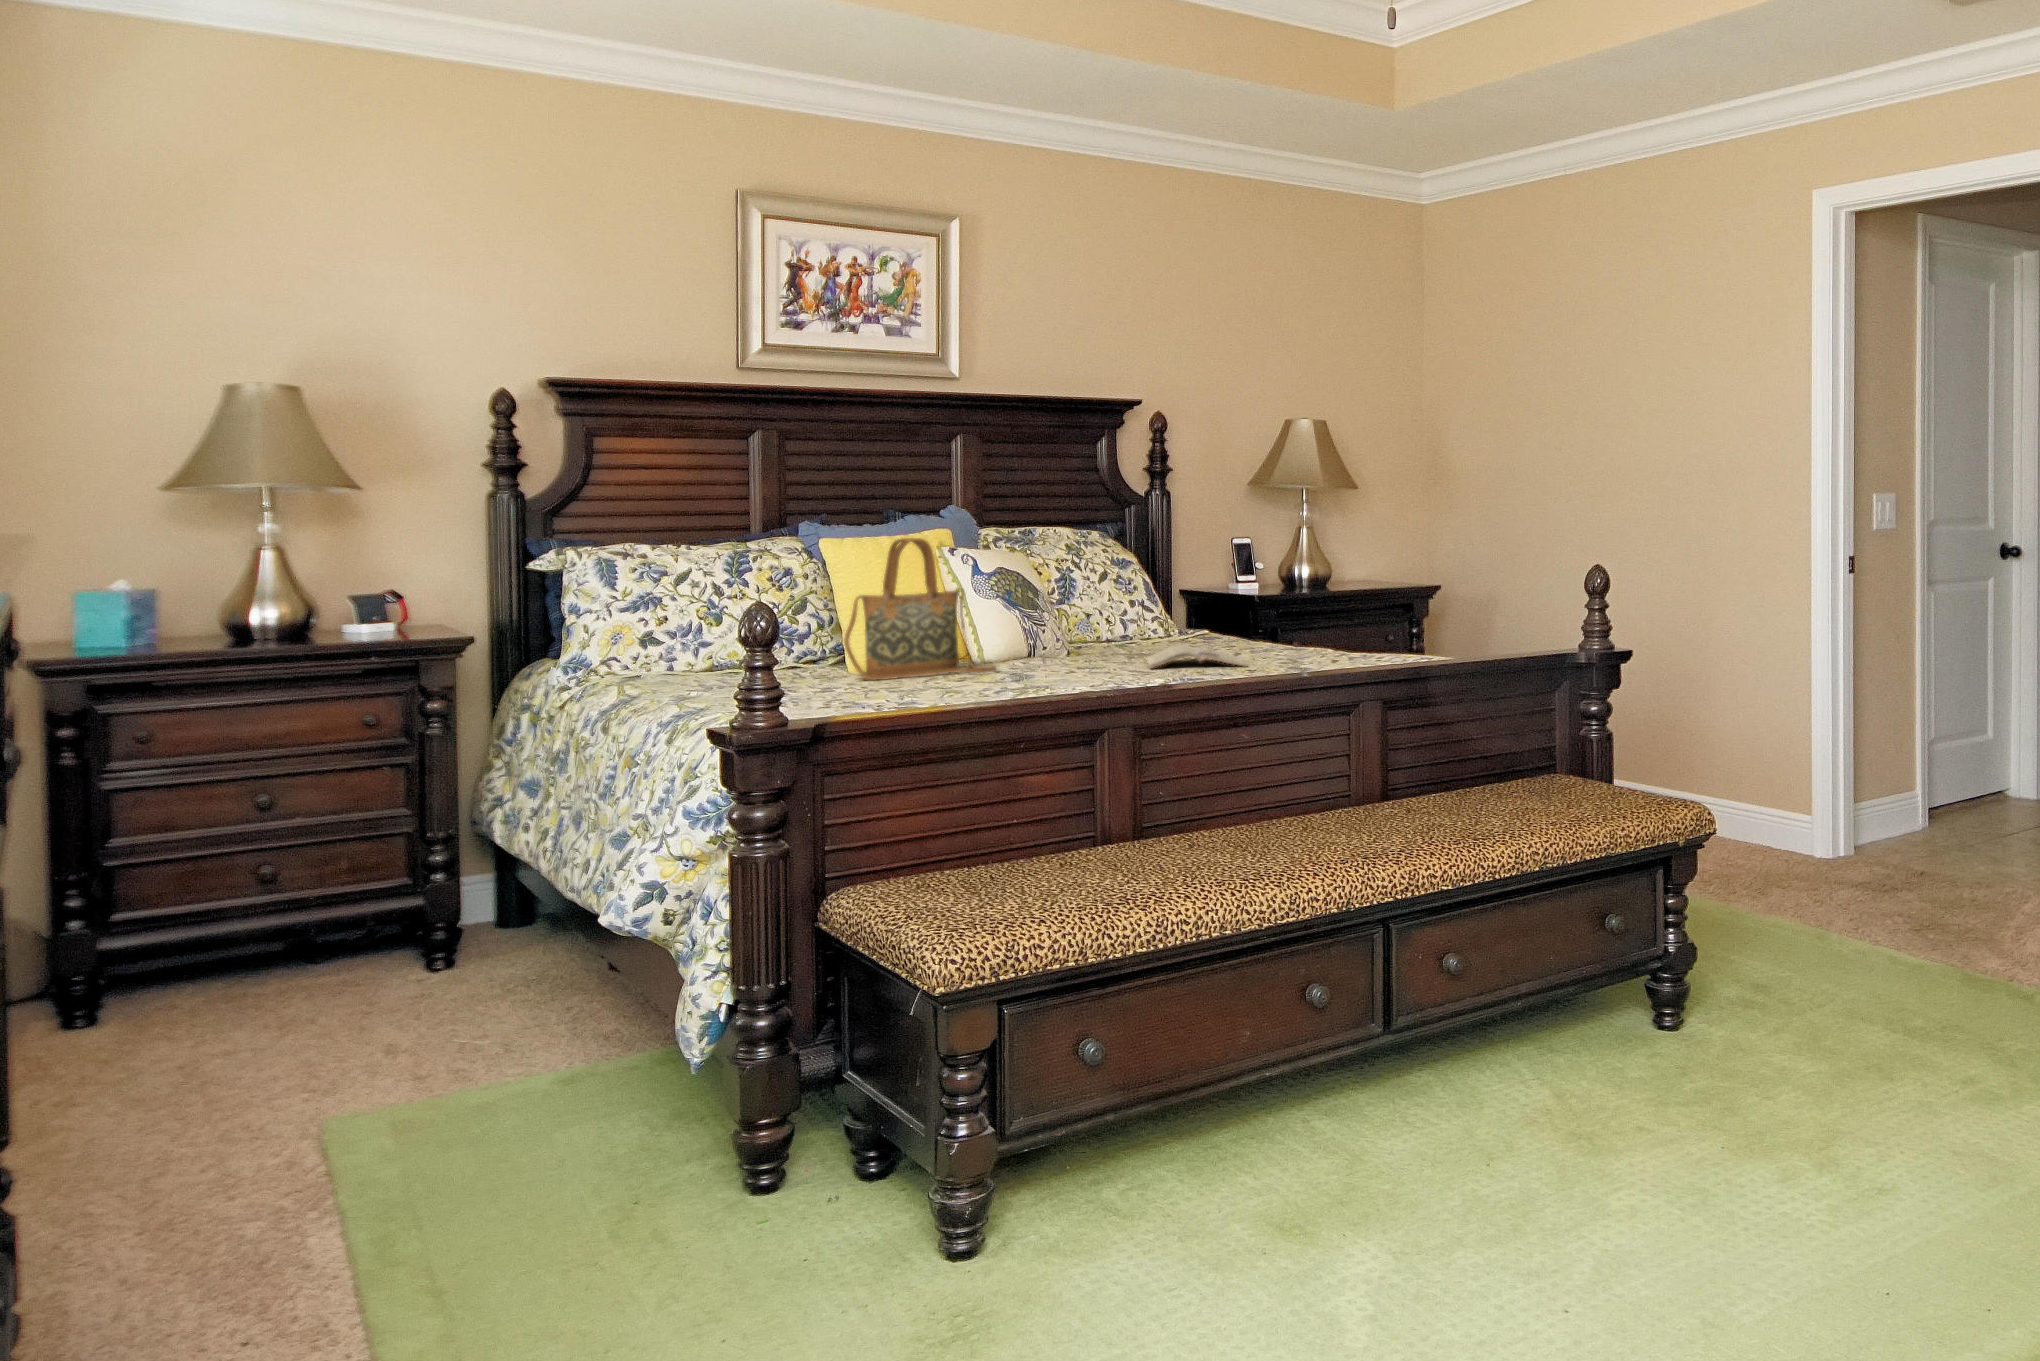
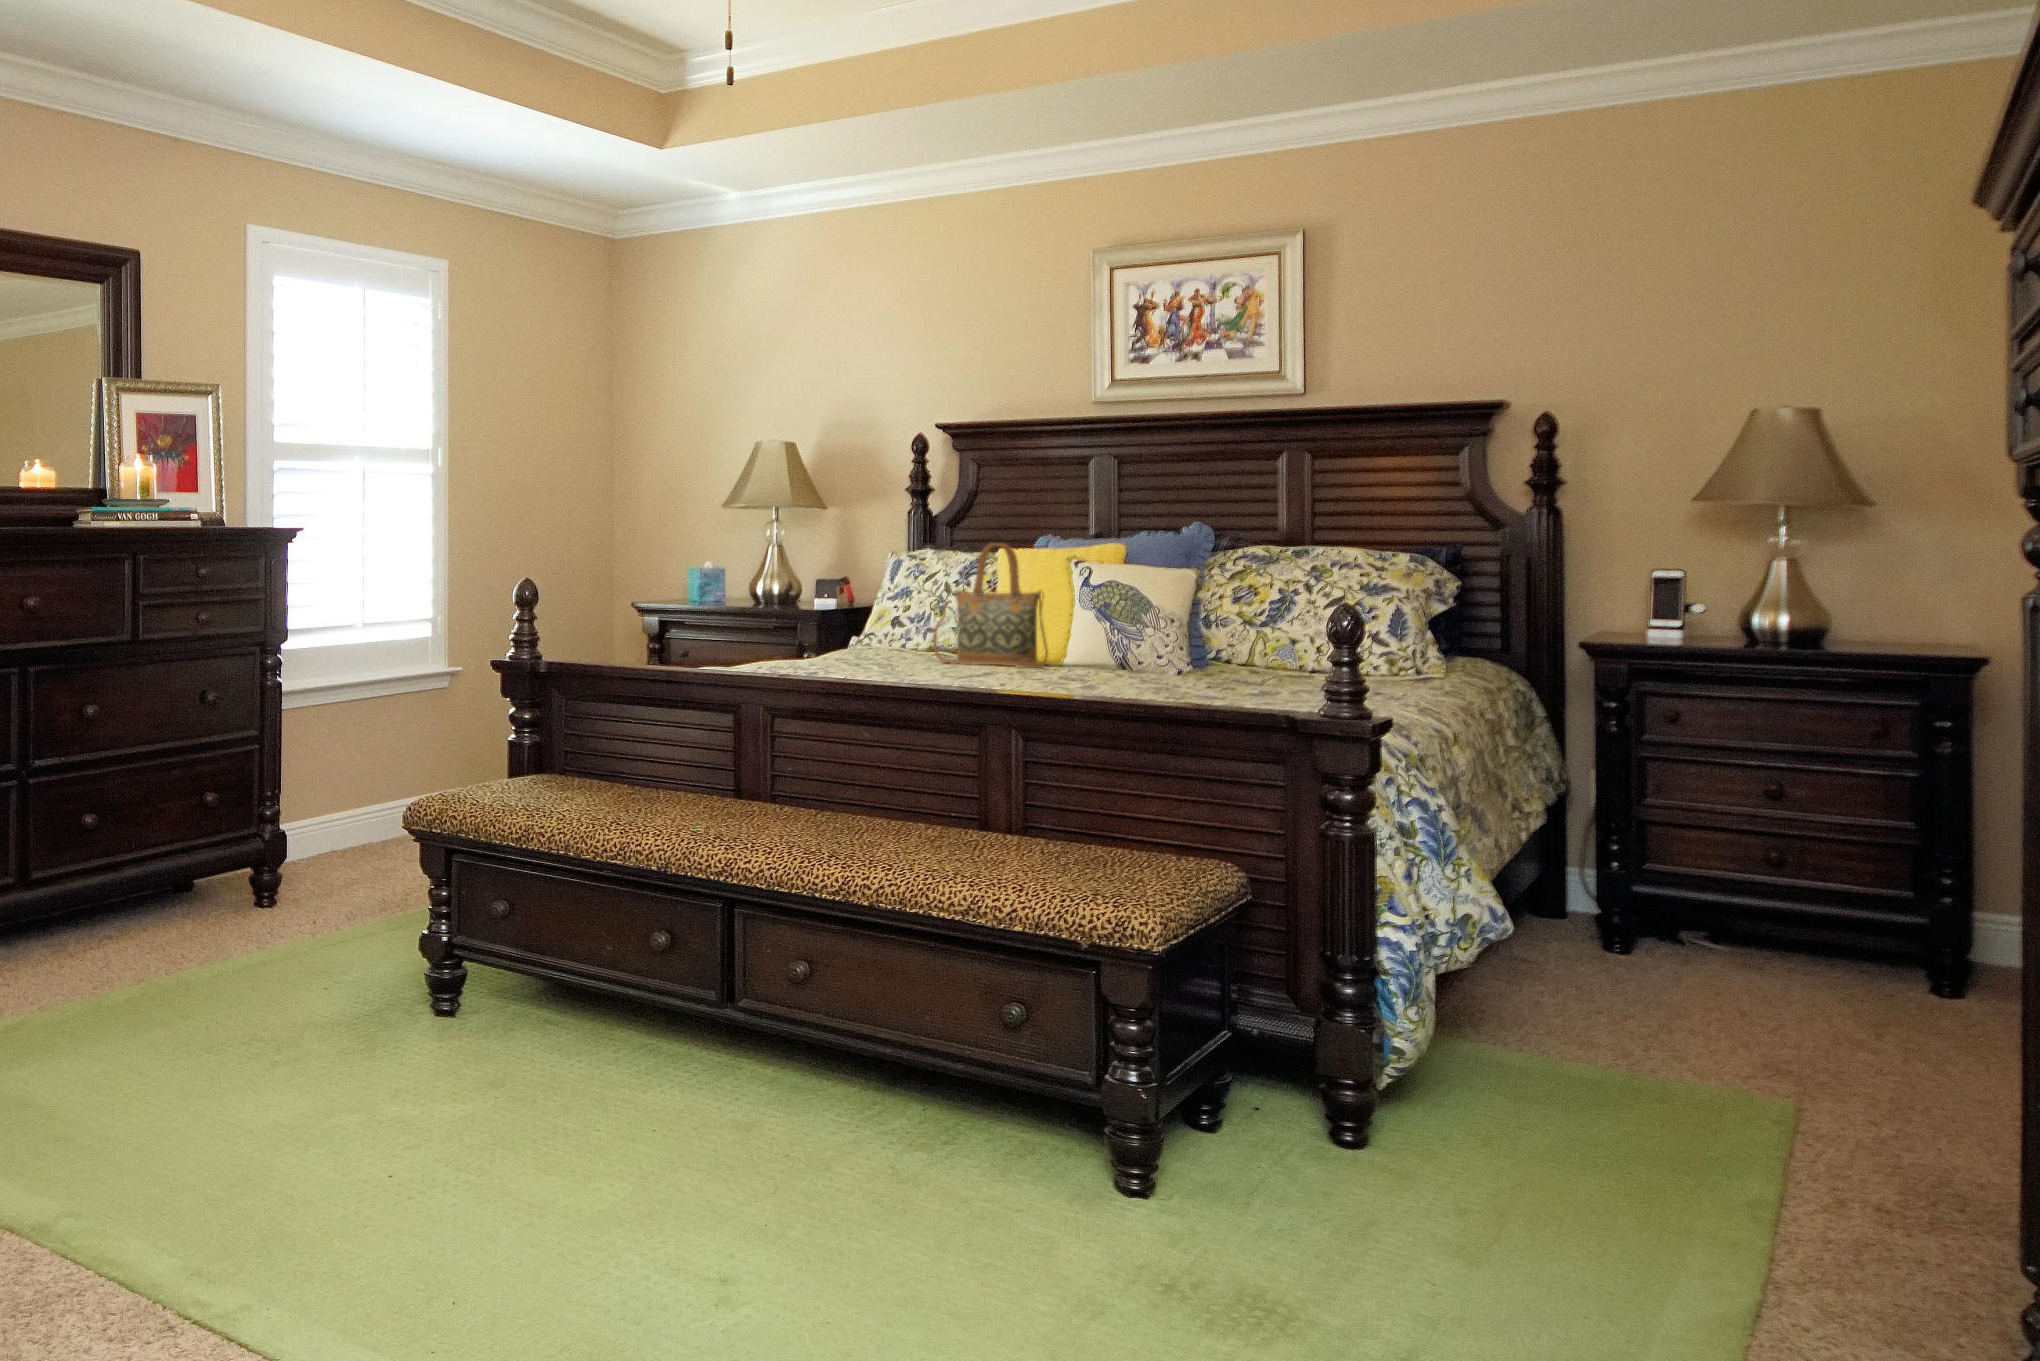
magazine: present [1146,645,1247,668] -> none [1132,664,1266,689]

